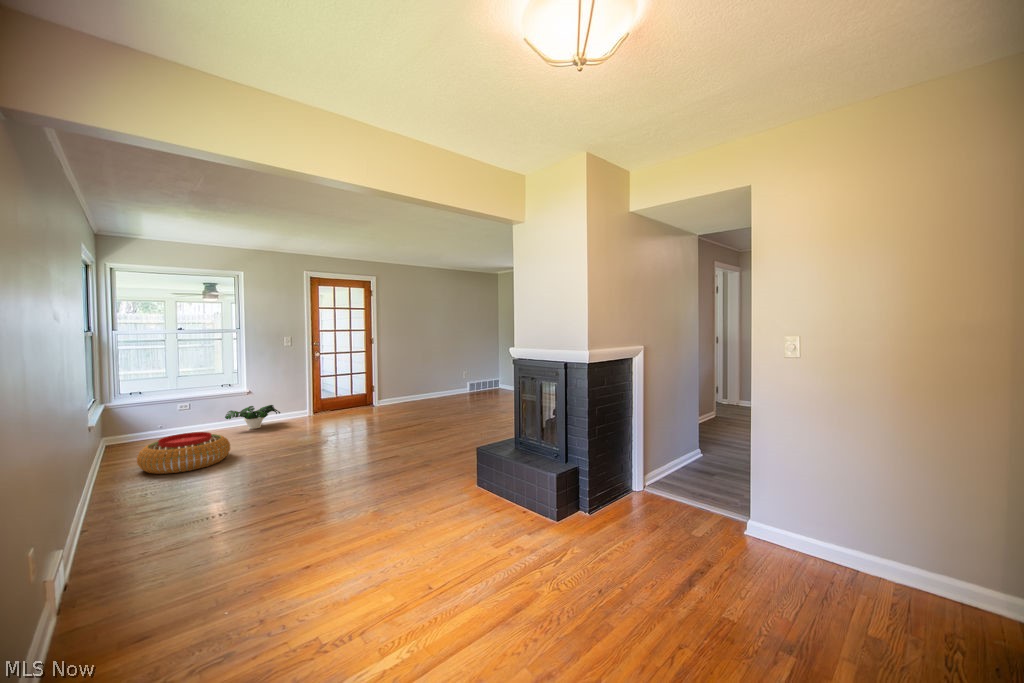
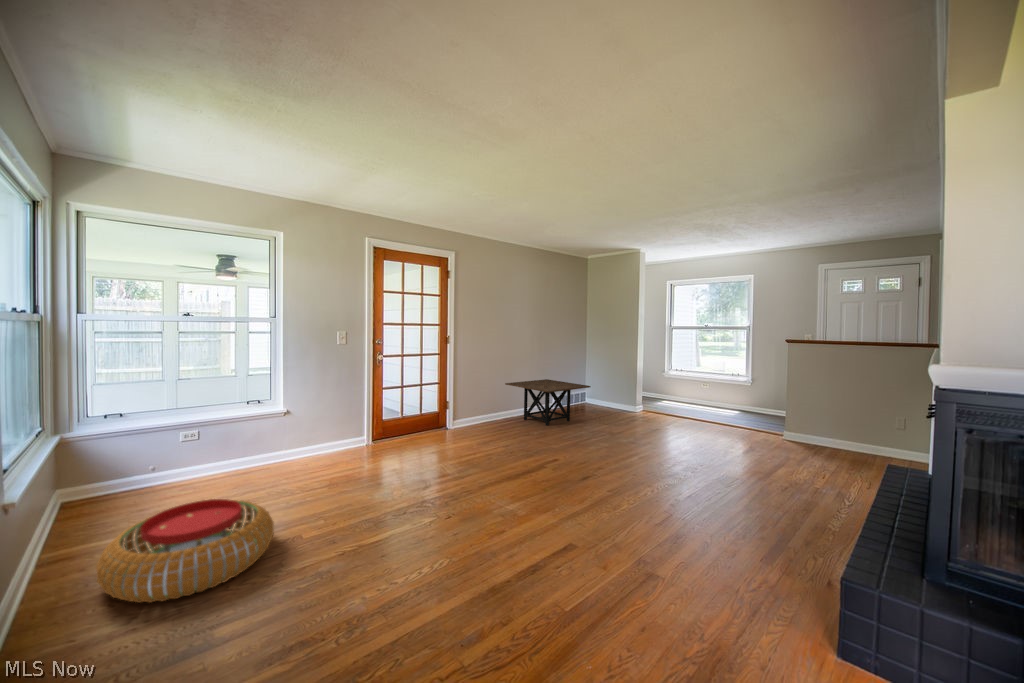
side table: none [422,369,486,403] -> present [505,379,591,426]
potted plant: present [225,405,280,429] -> none [254,432,336,470]

